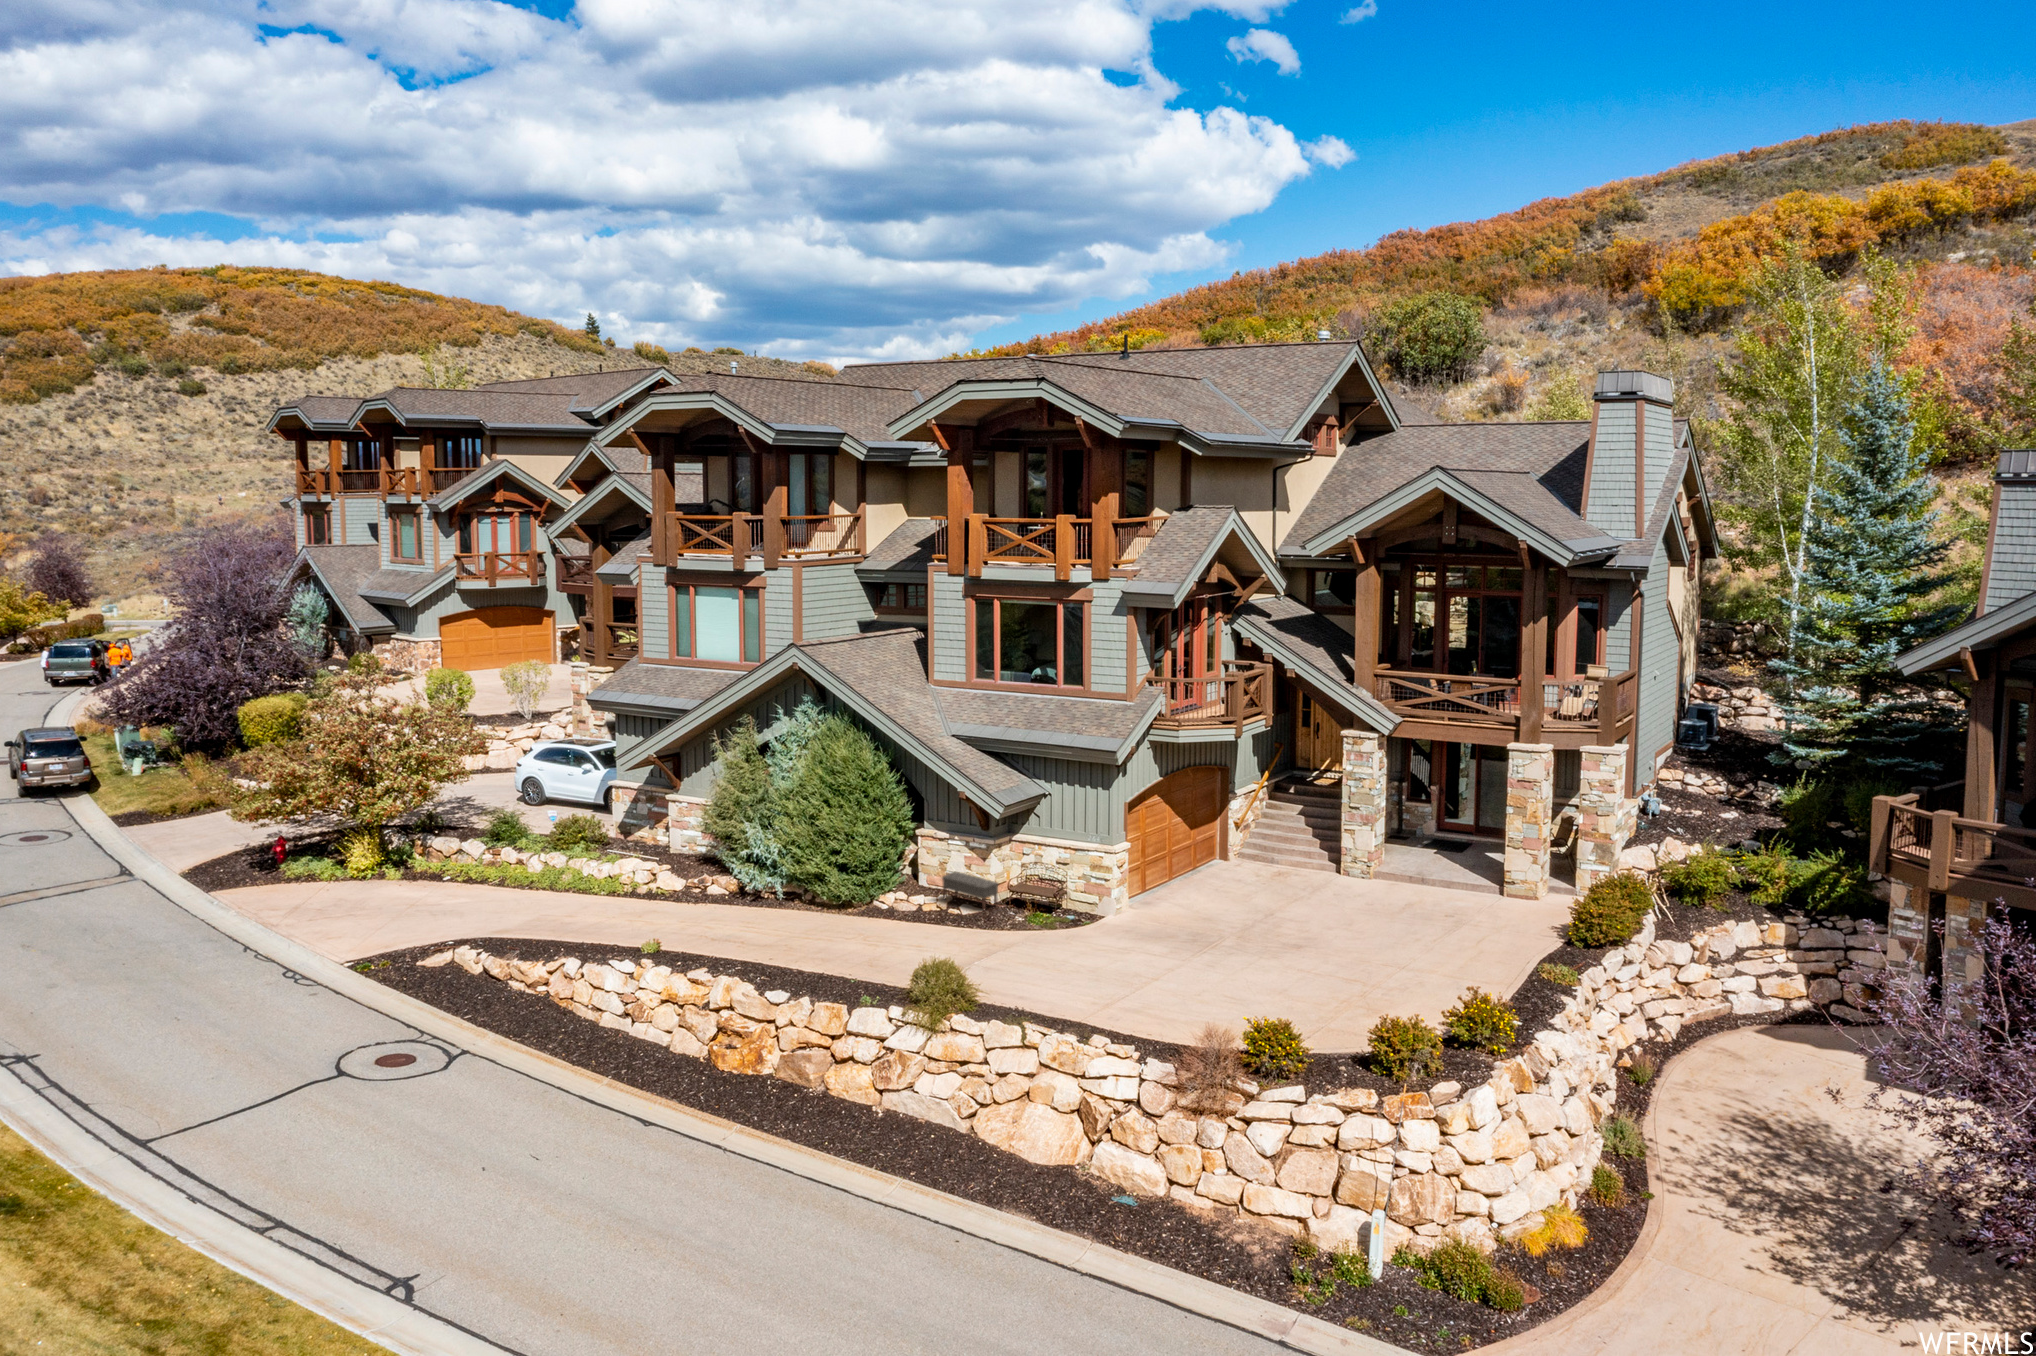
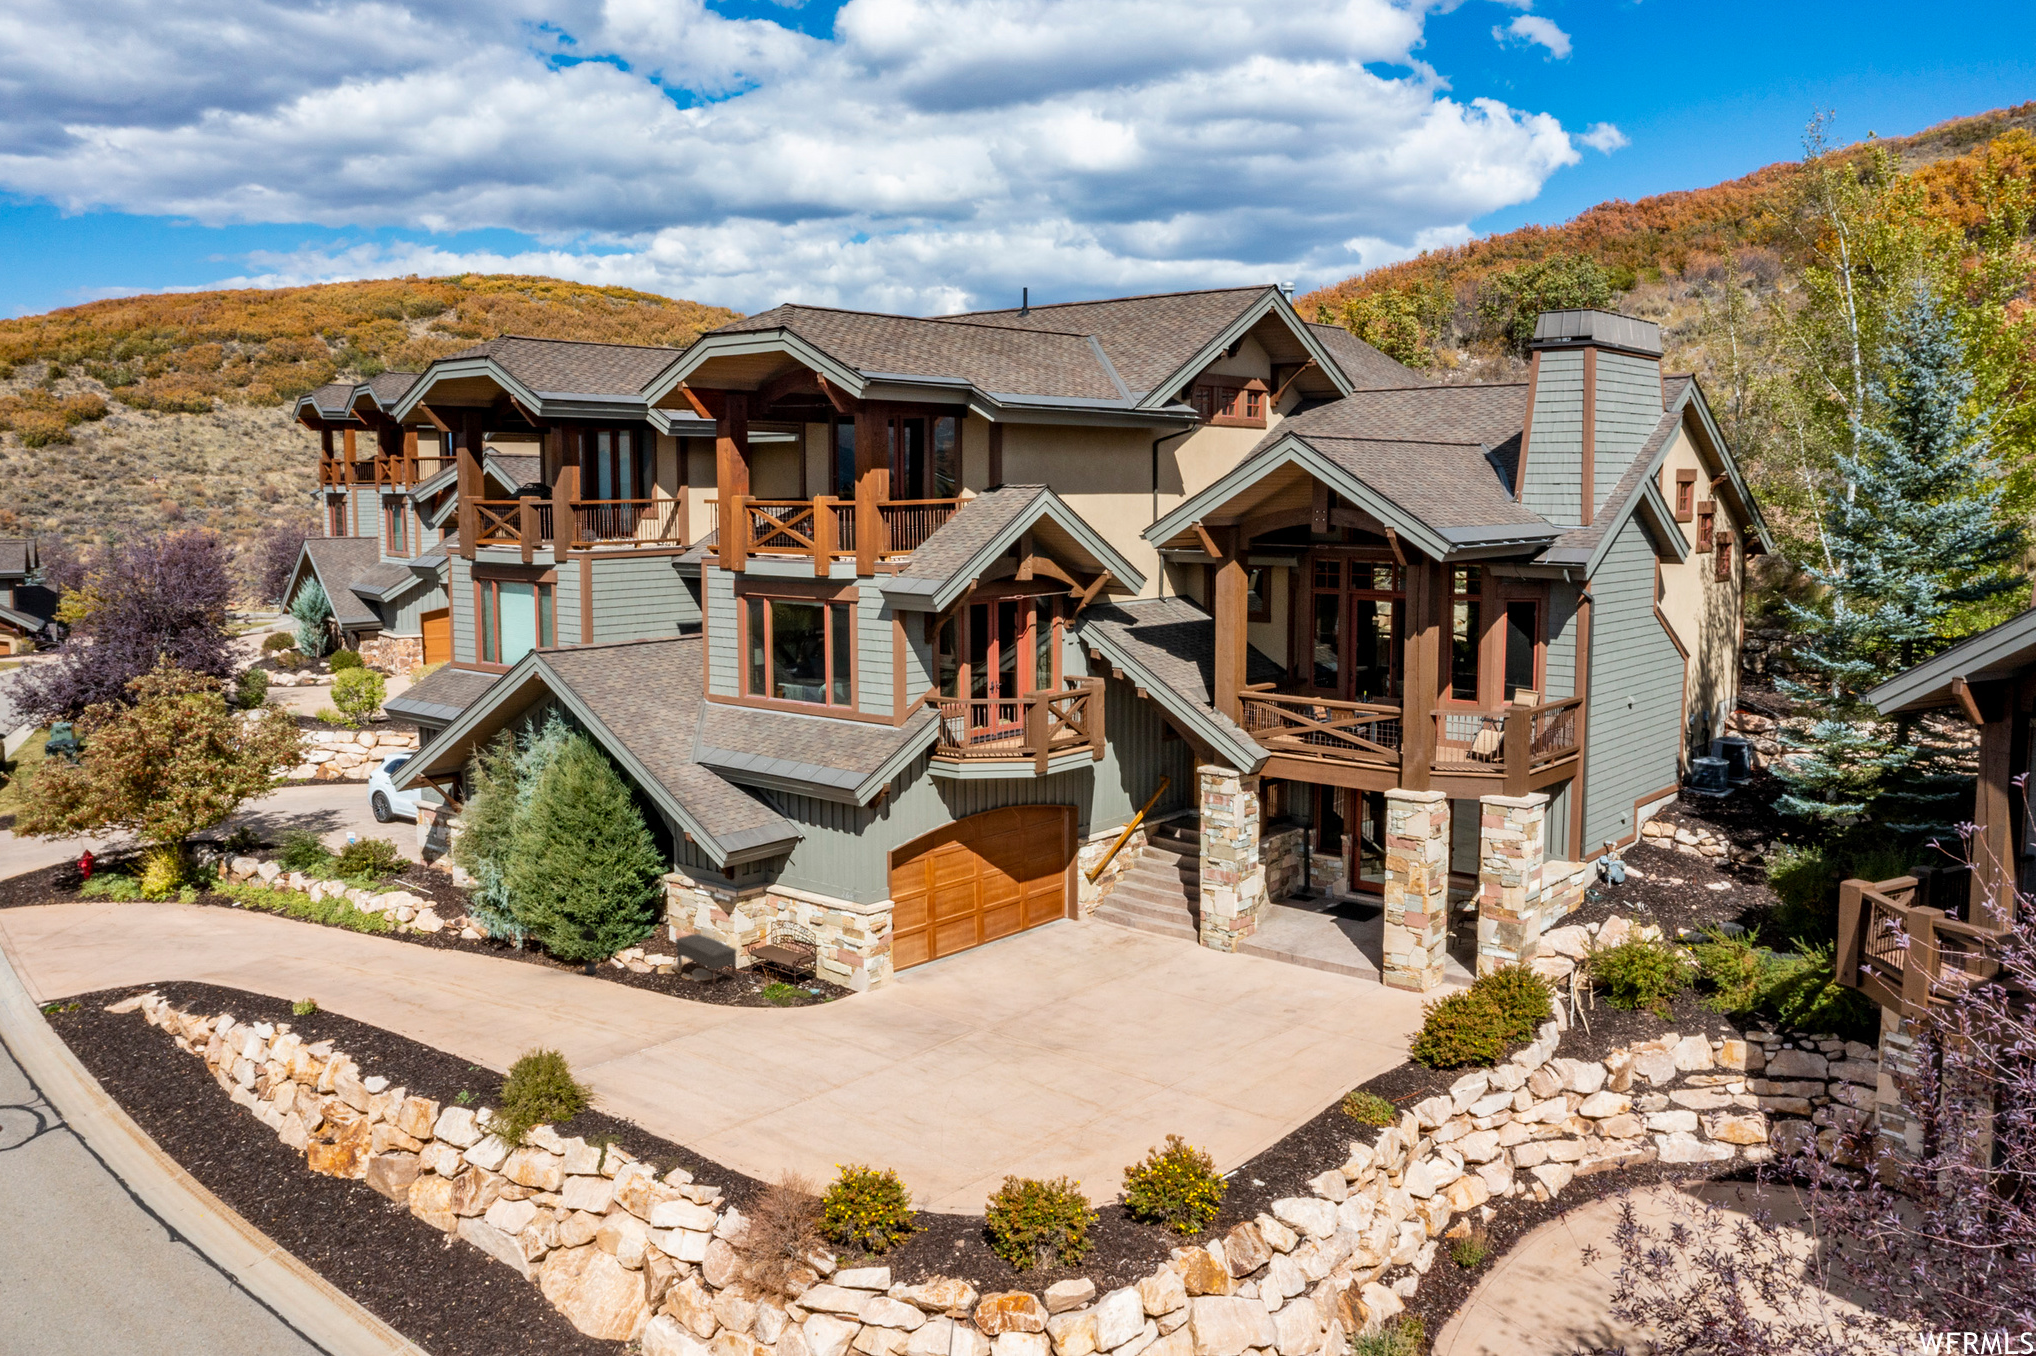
potted plant: none [861,864,891,906] -> present [571,924,605,974]

